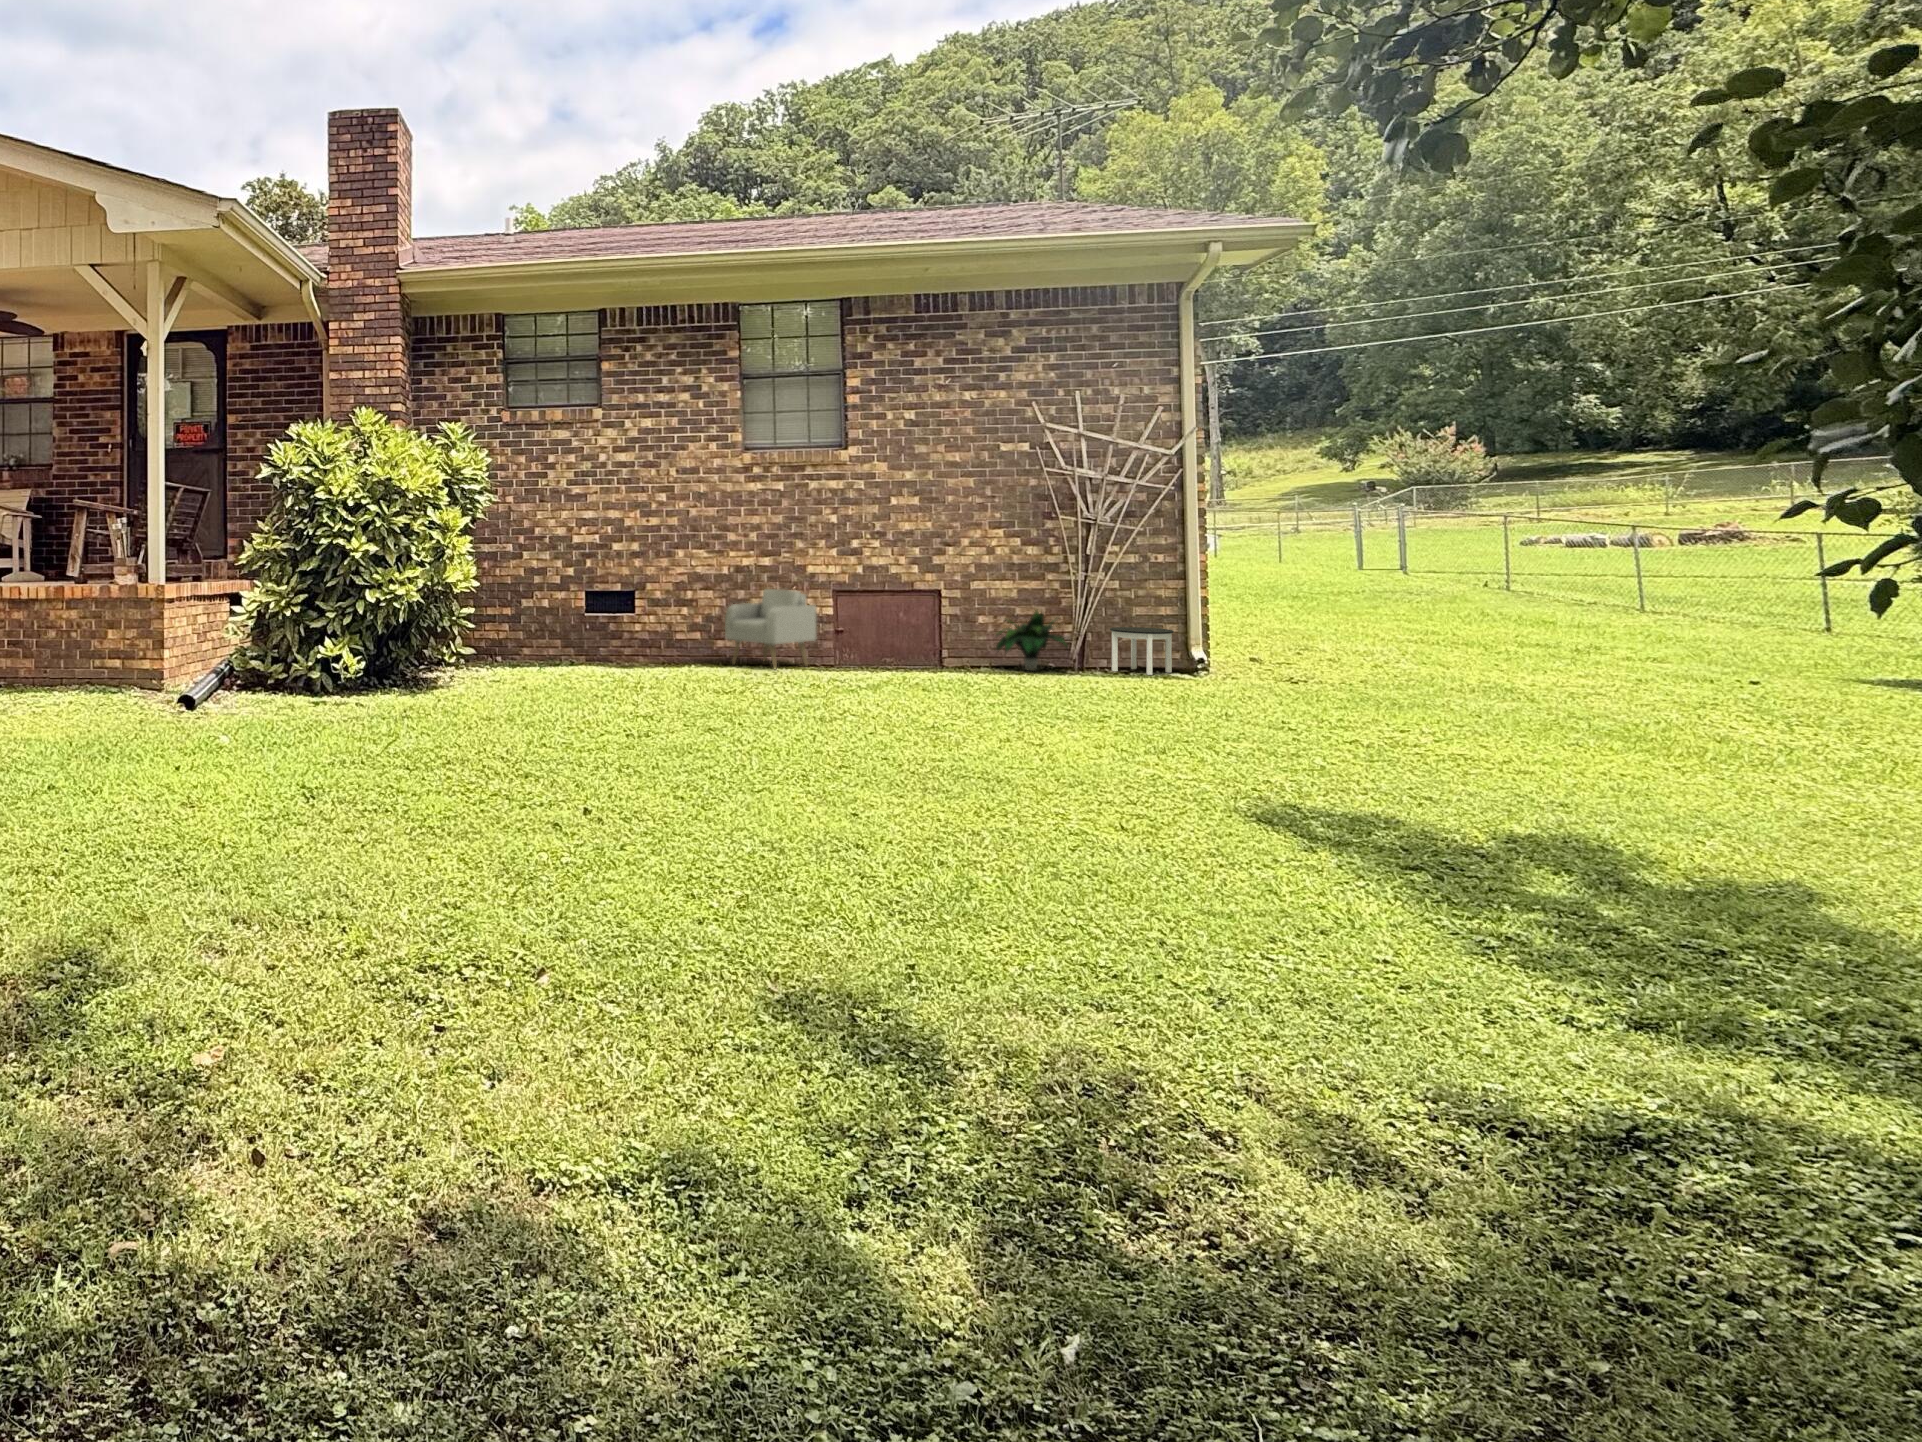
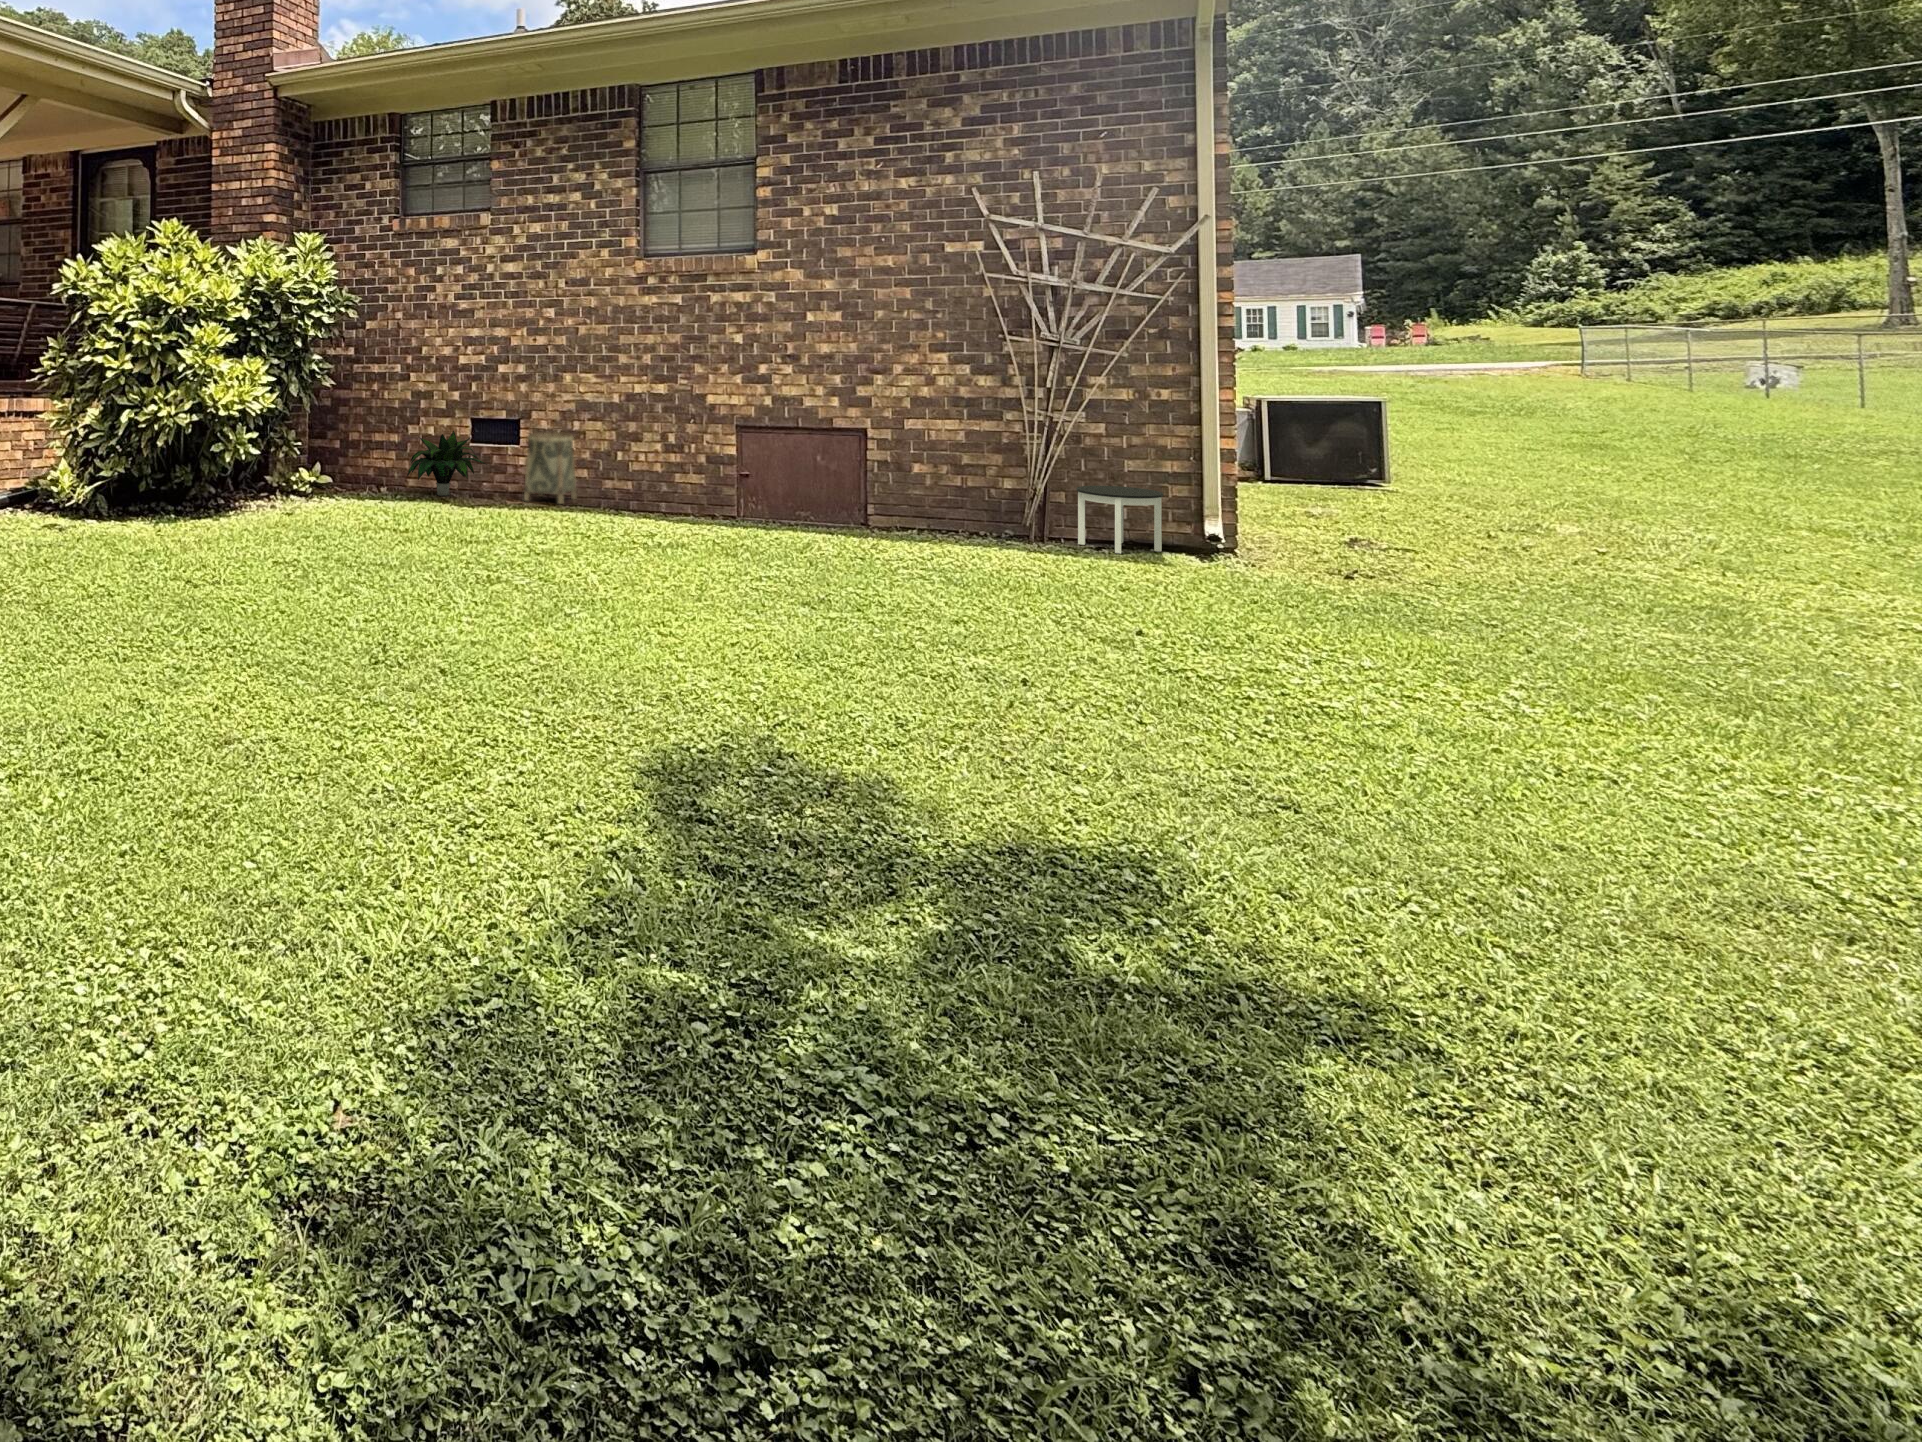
armchair: present [725,589,816,669] -> none [593,420,696,517]
basket: none [656,602,697,663] -> present [524,432,577,504]
potted plant: present [996,611,1067,671] -> present [407,431,487,496]

